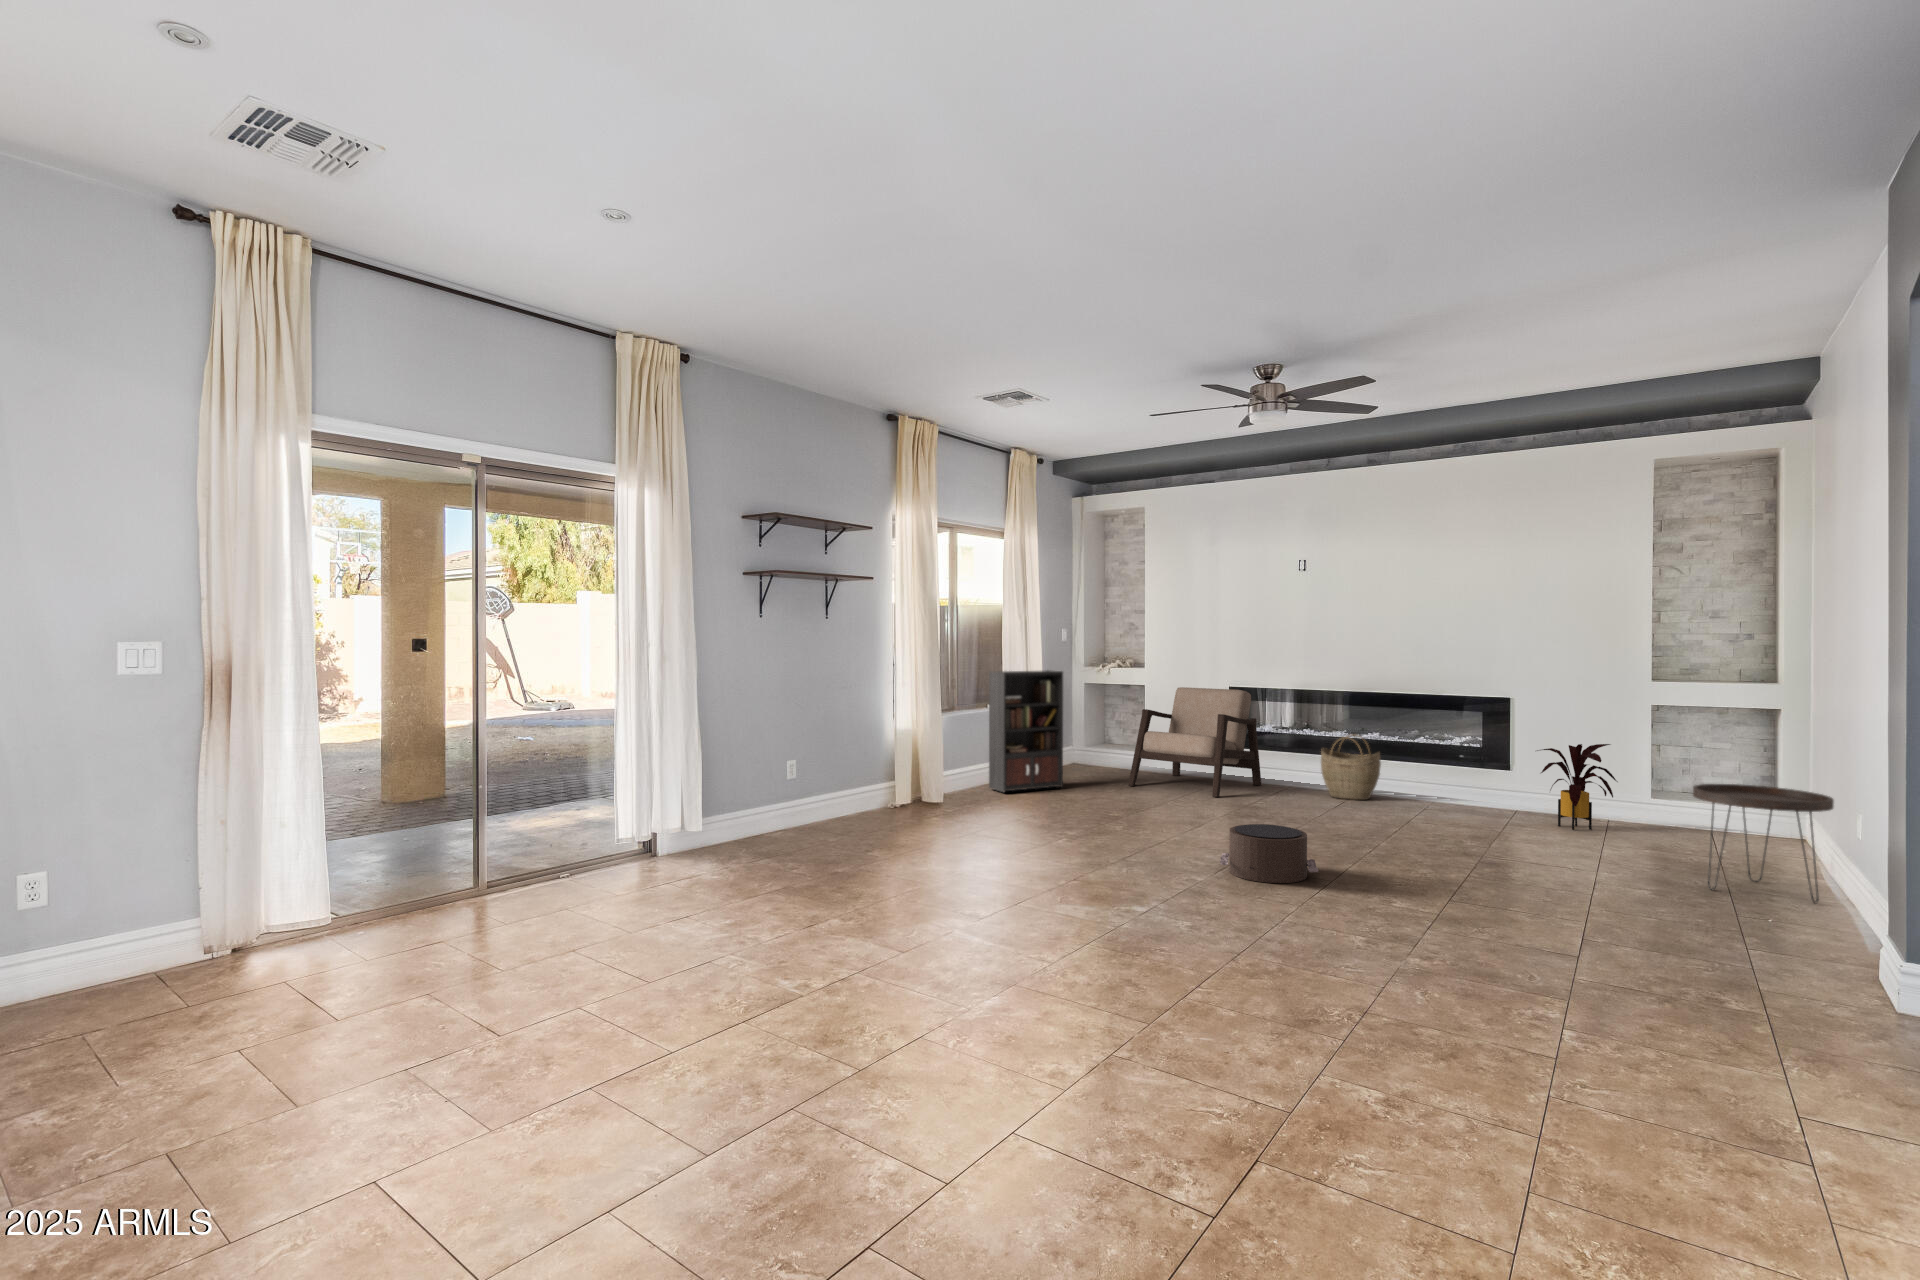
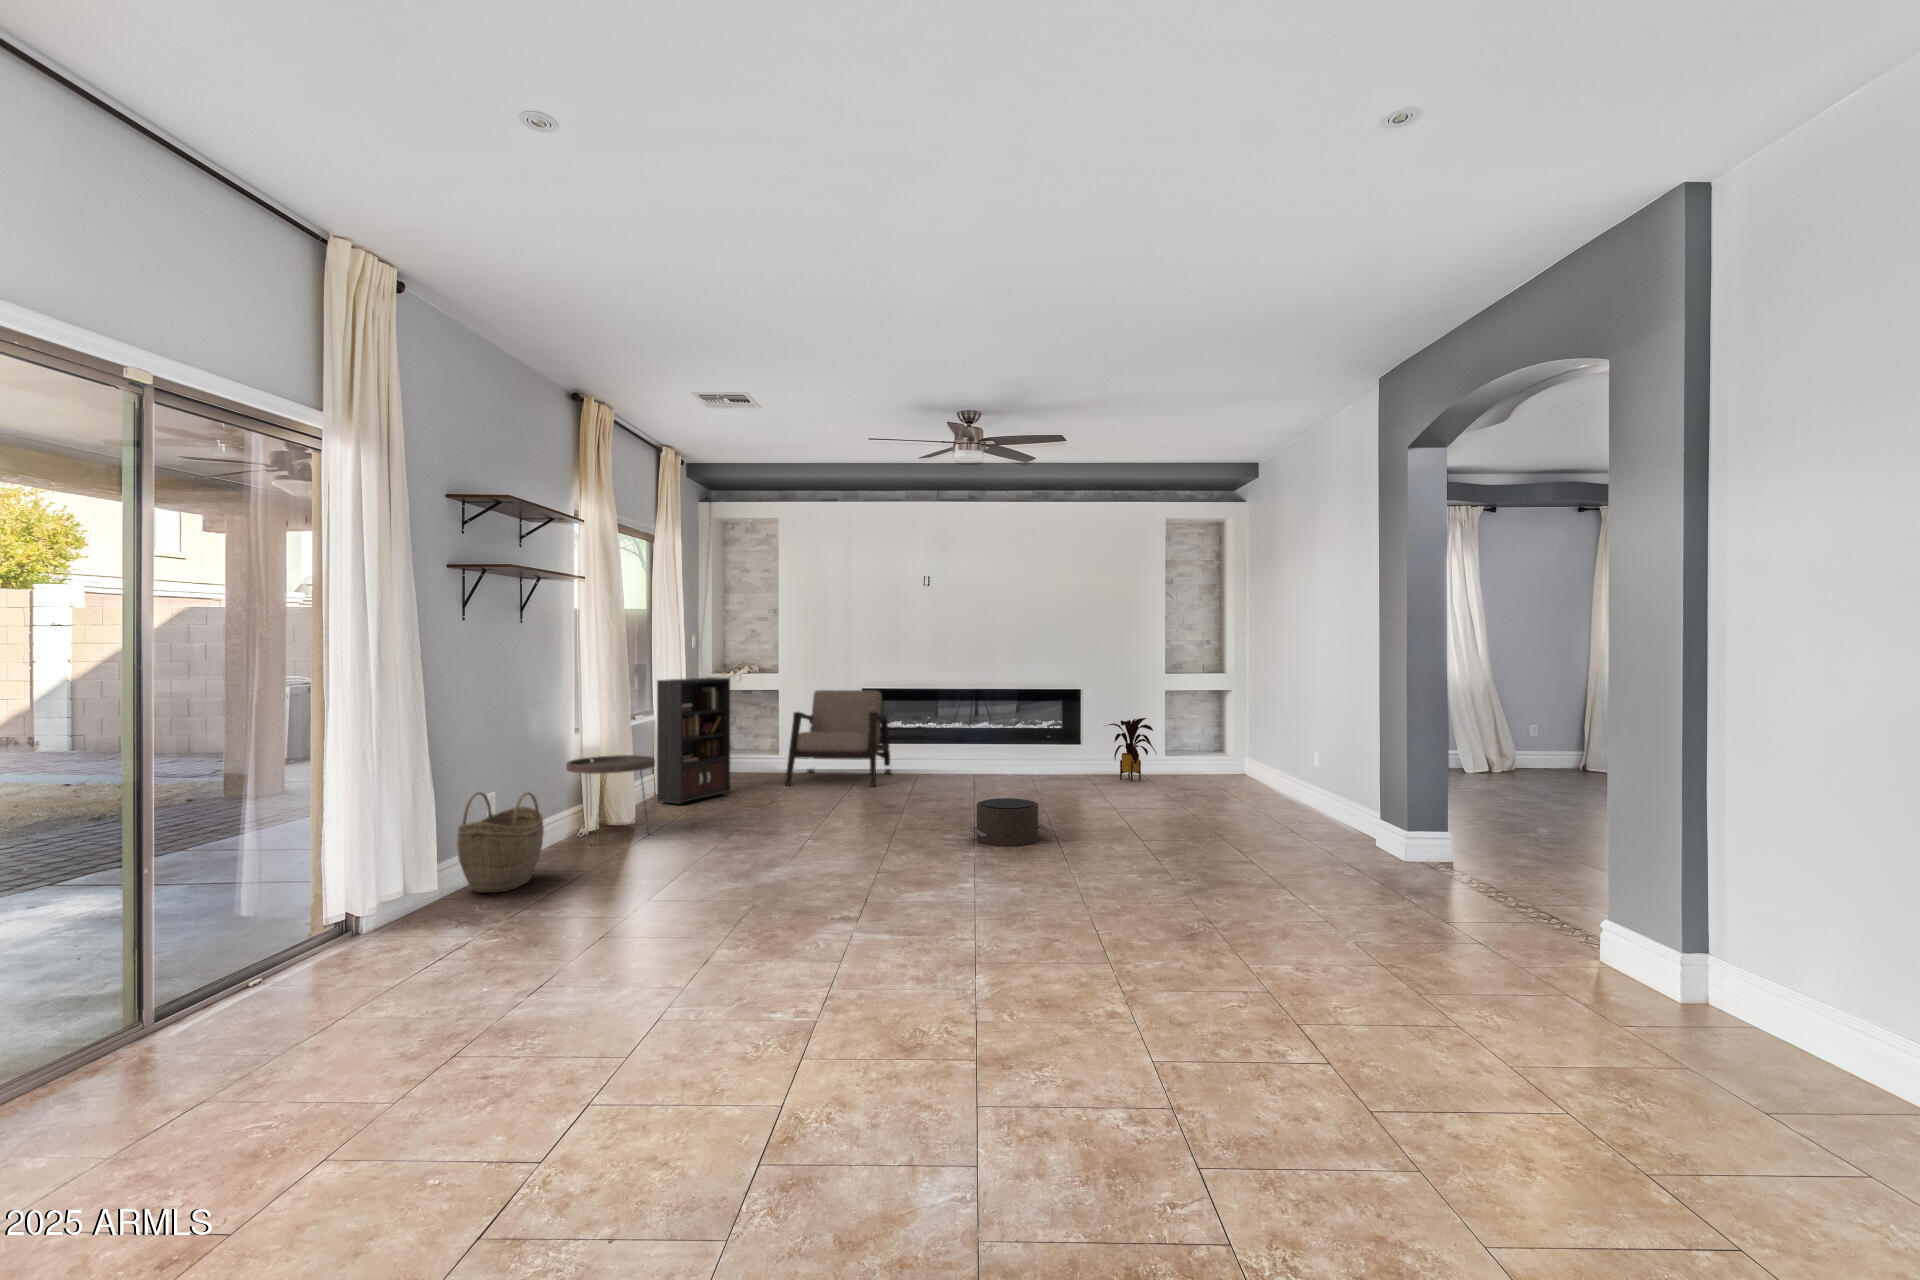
woven basket: present [1321,734,1381,800] -> present [457,792,544,893]
side table: present [1693,784,1834,903] -> present [566,755,655,833]

